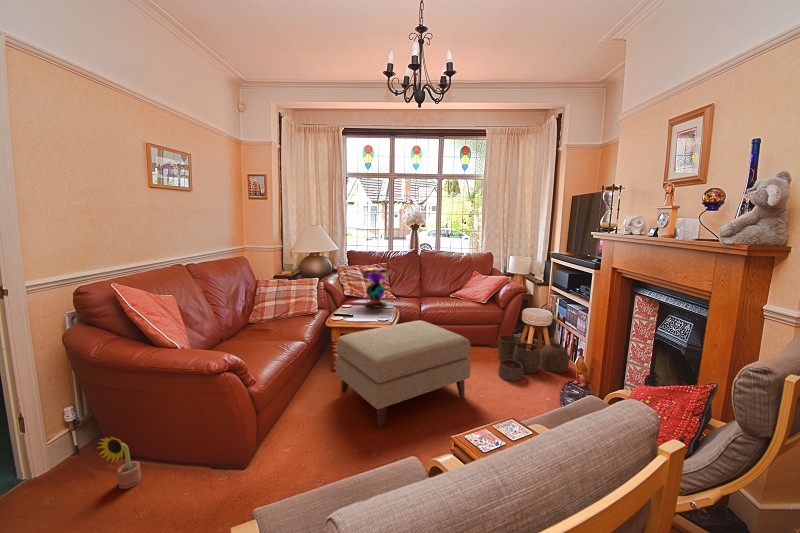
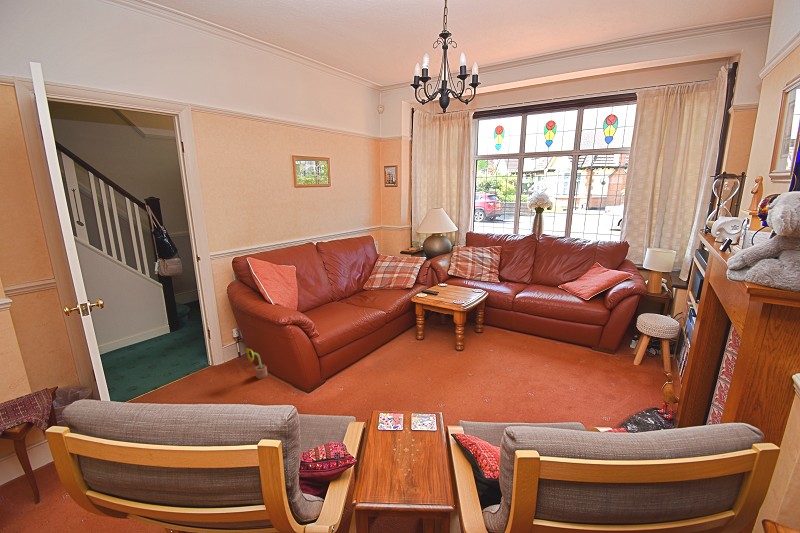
decorative bowl: present [360,268,392,308] -> none [457,252,488,290]
ottoman: present [336,320,471,428] -> none [404,309,516,393]
woven basket: present [498,332,569,381] -> none [568,339,677,403]

